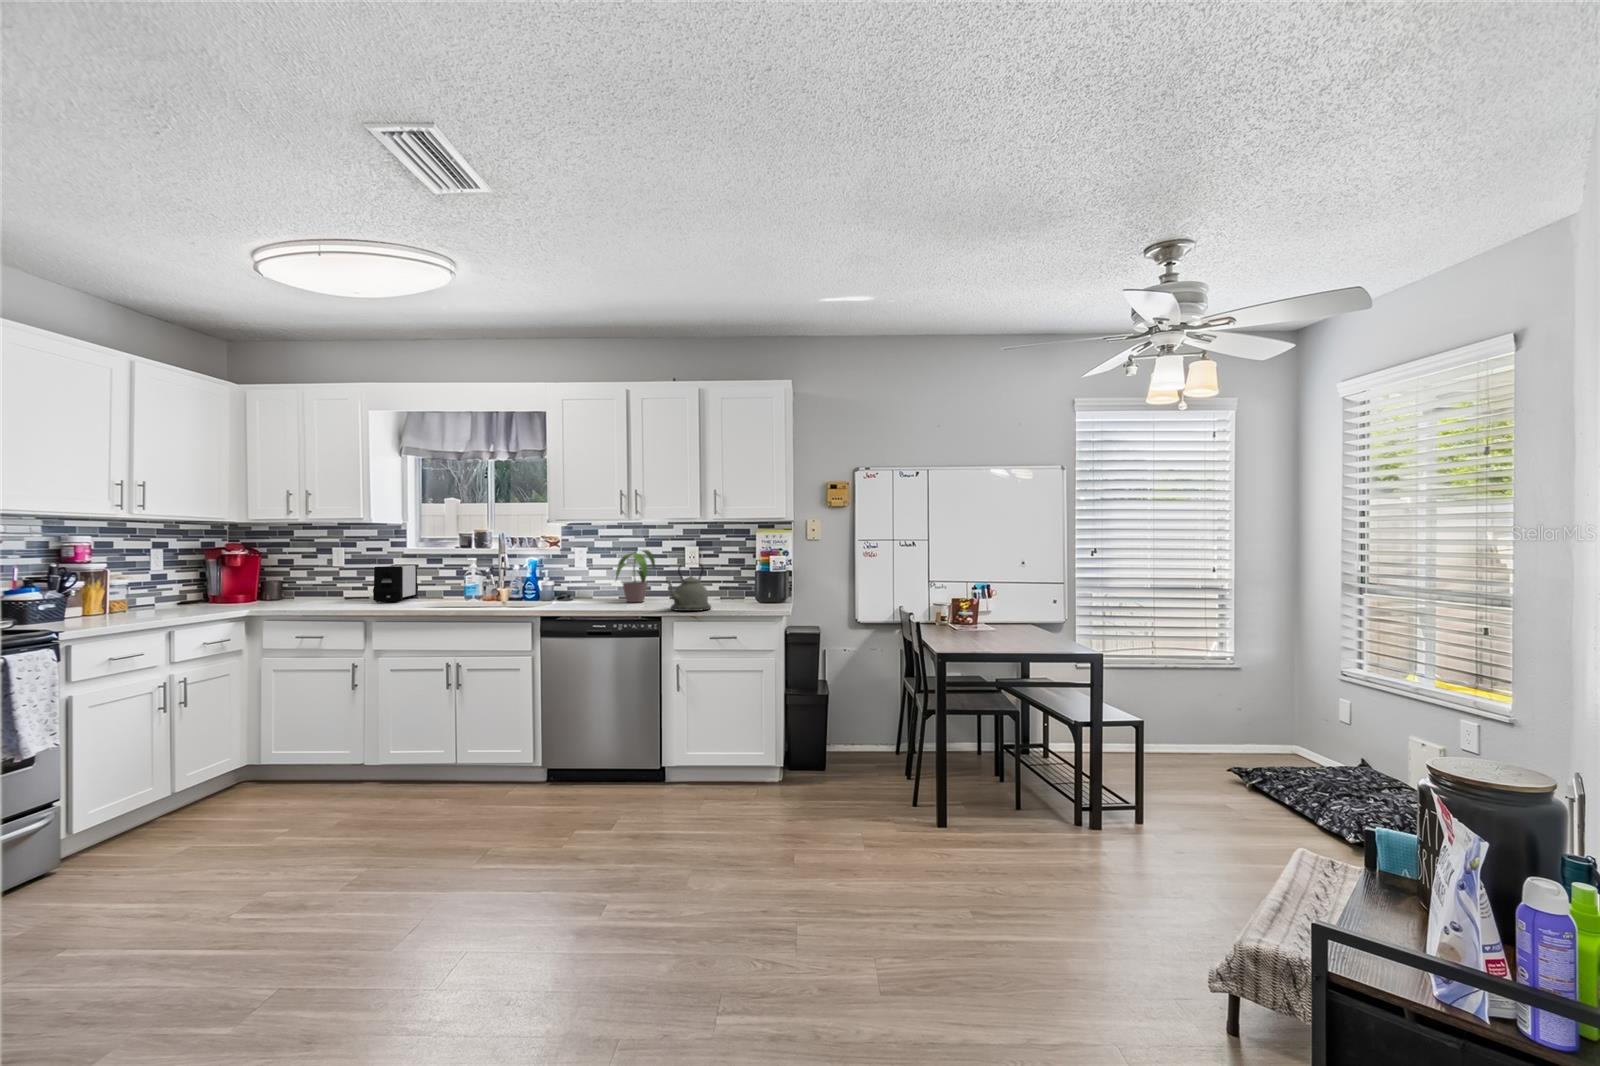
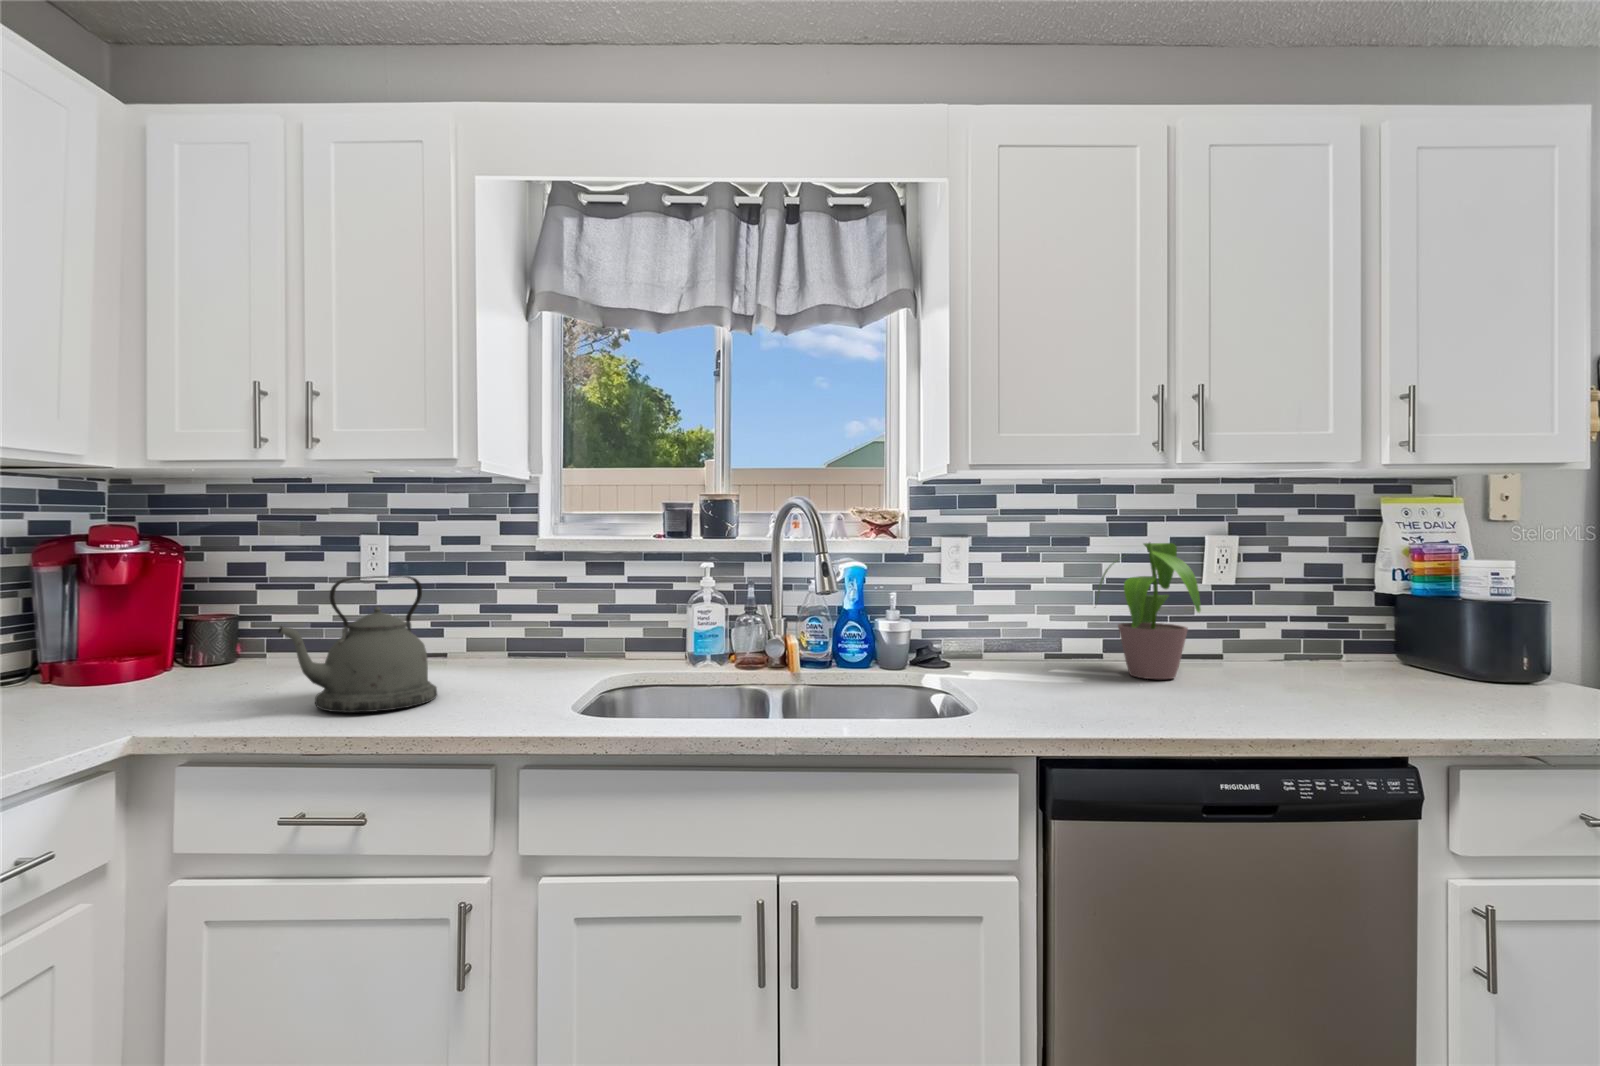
kettle: present [666,563,711,611] -> present [279,575,437,713]
toaster: present [373,565,418,602] -> none [483,577,567,677]

